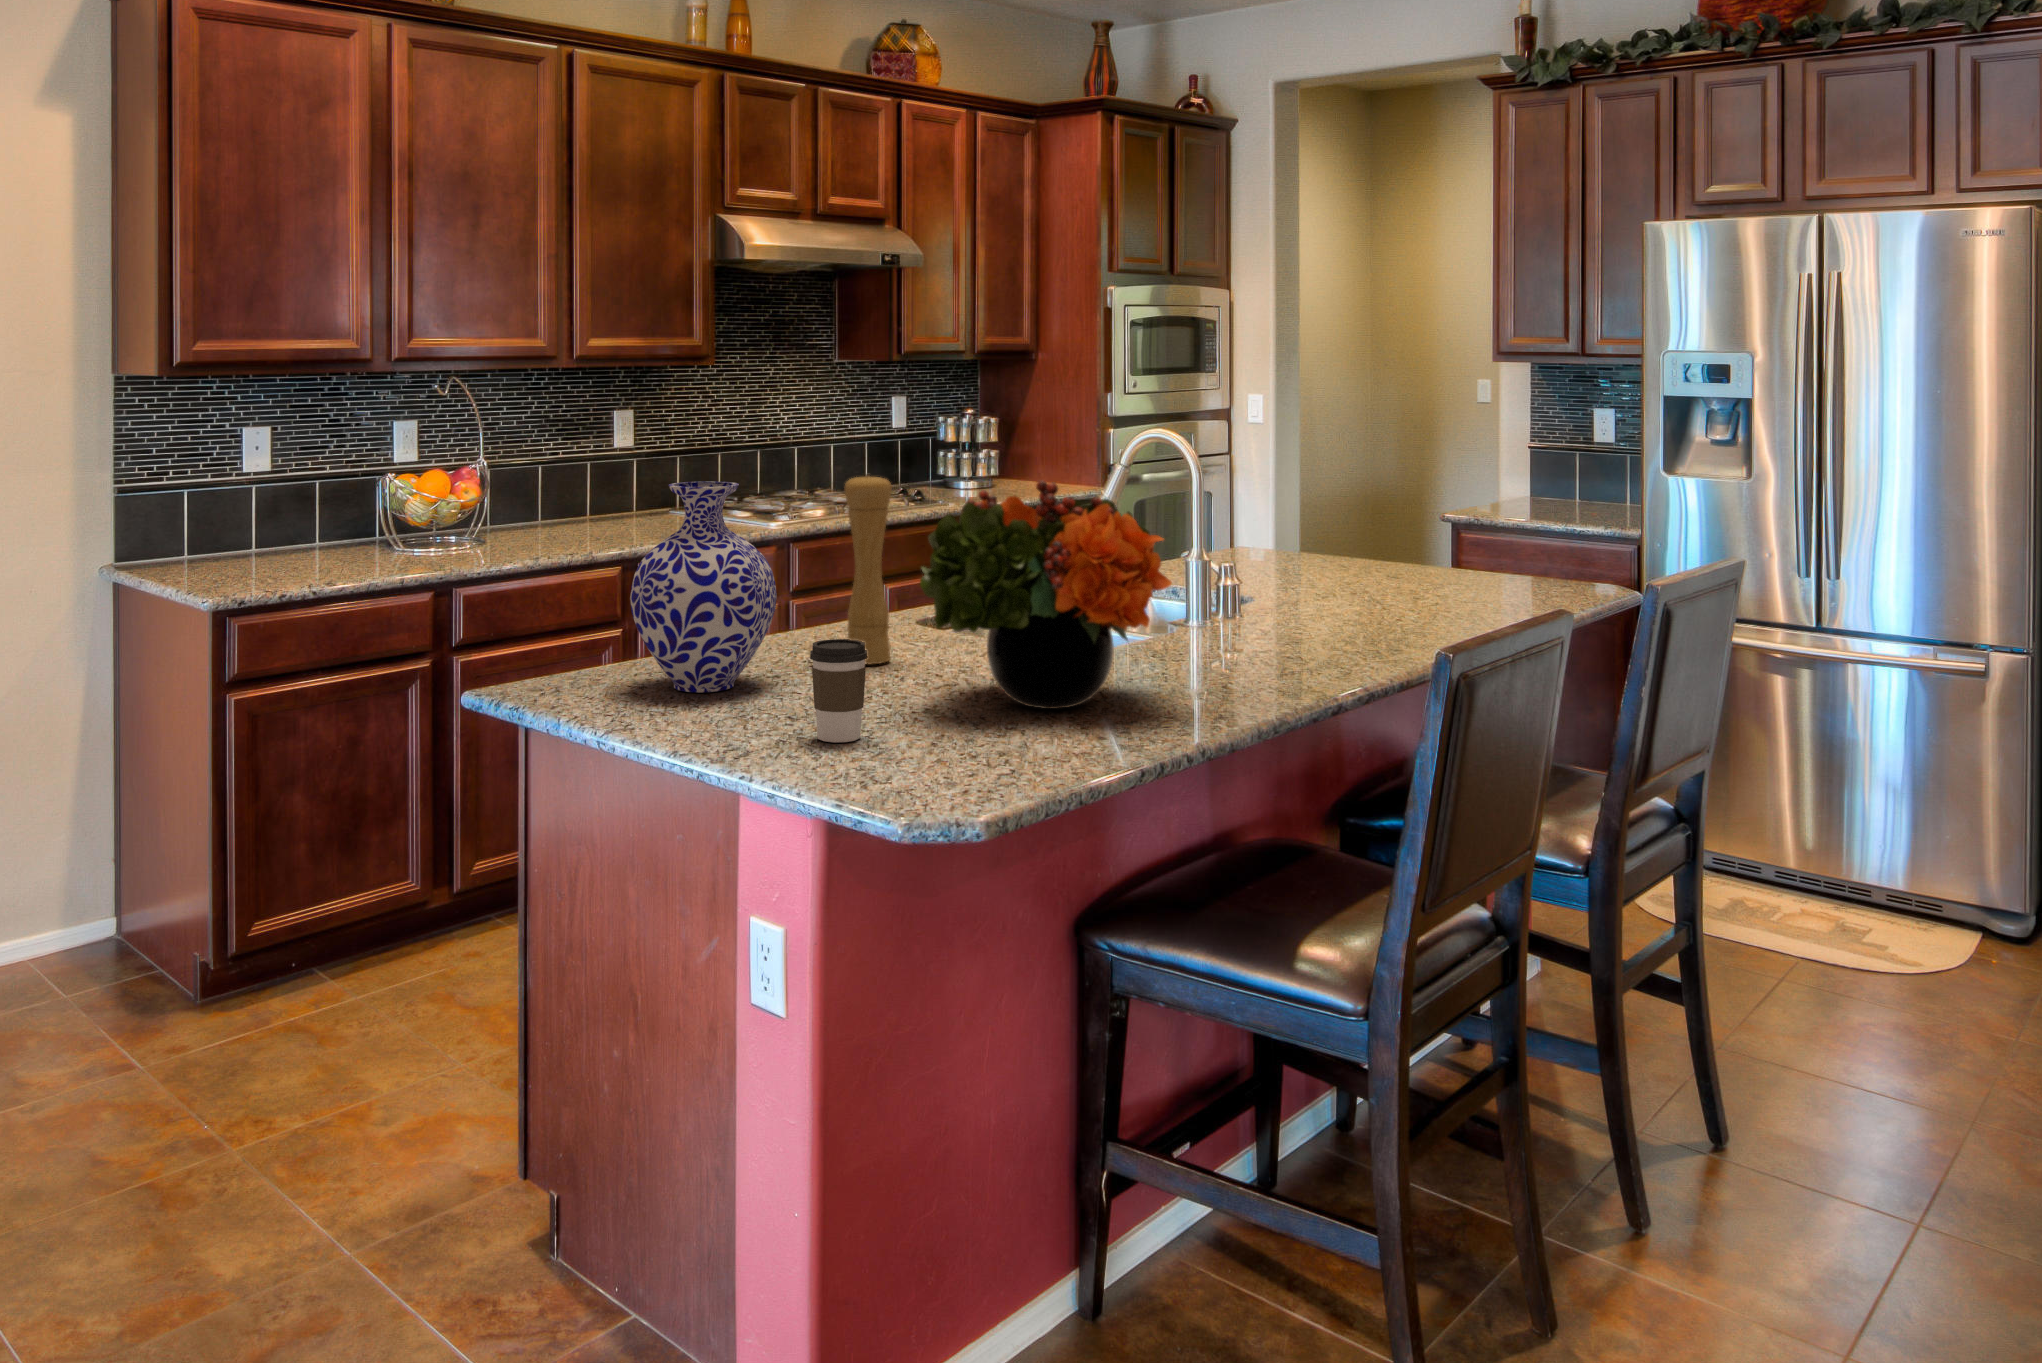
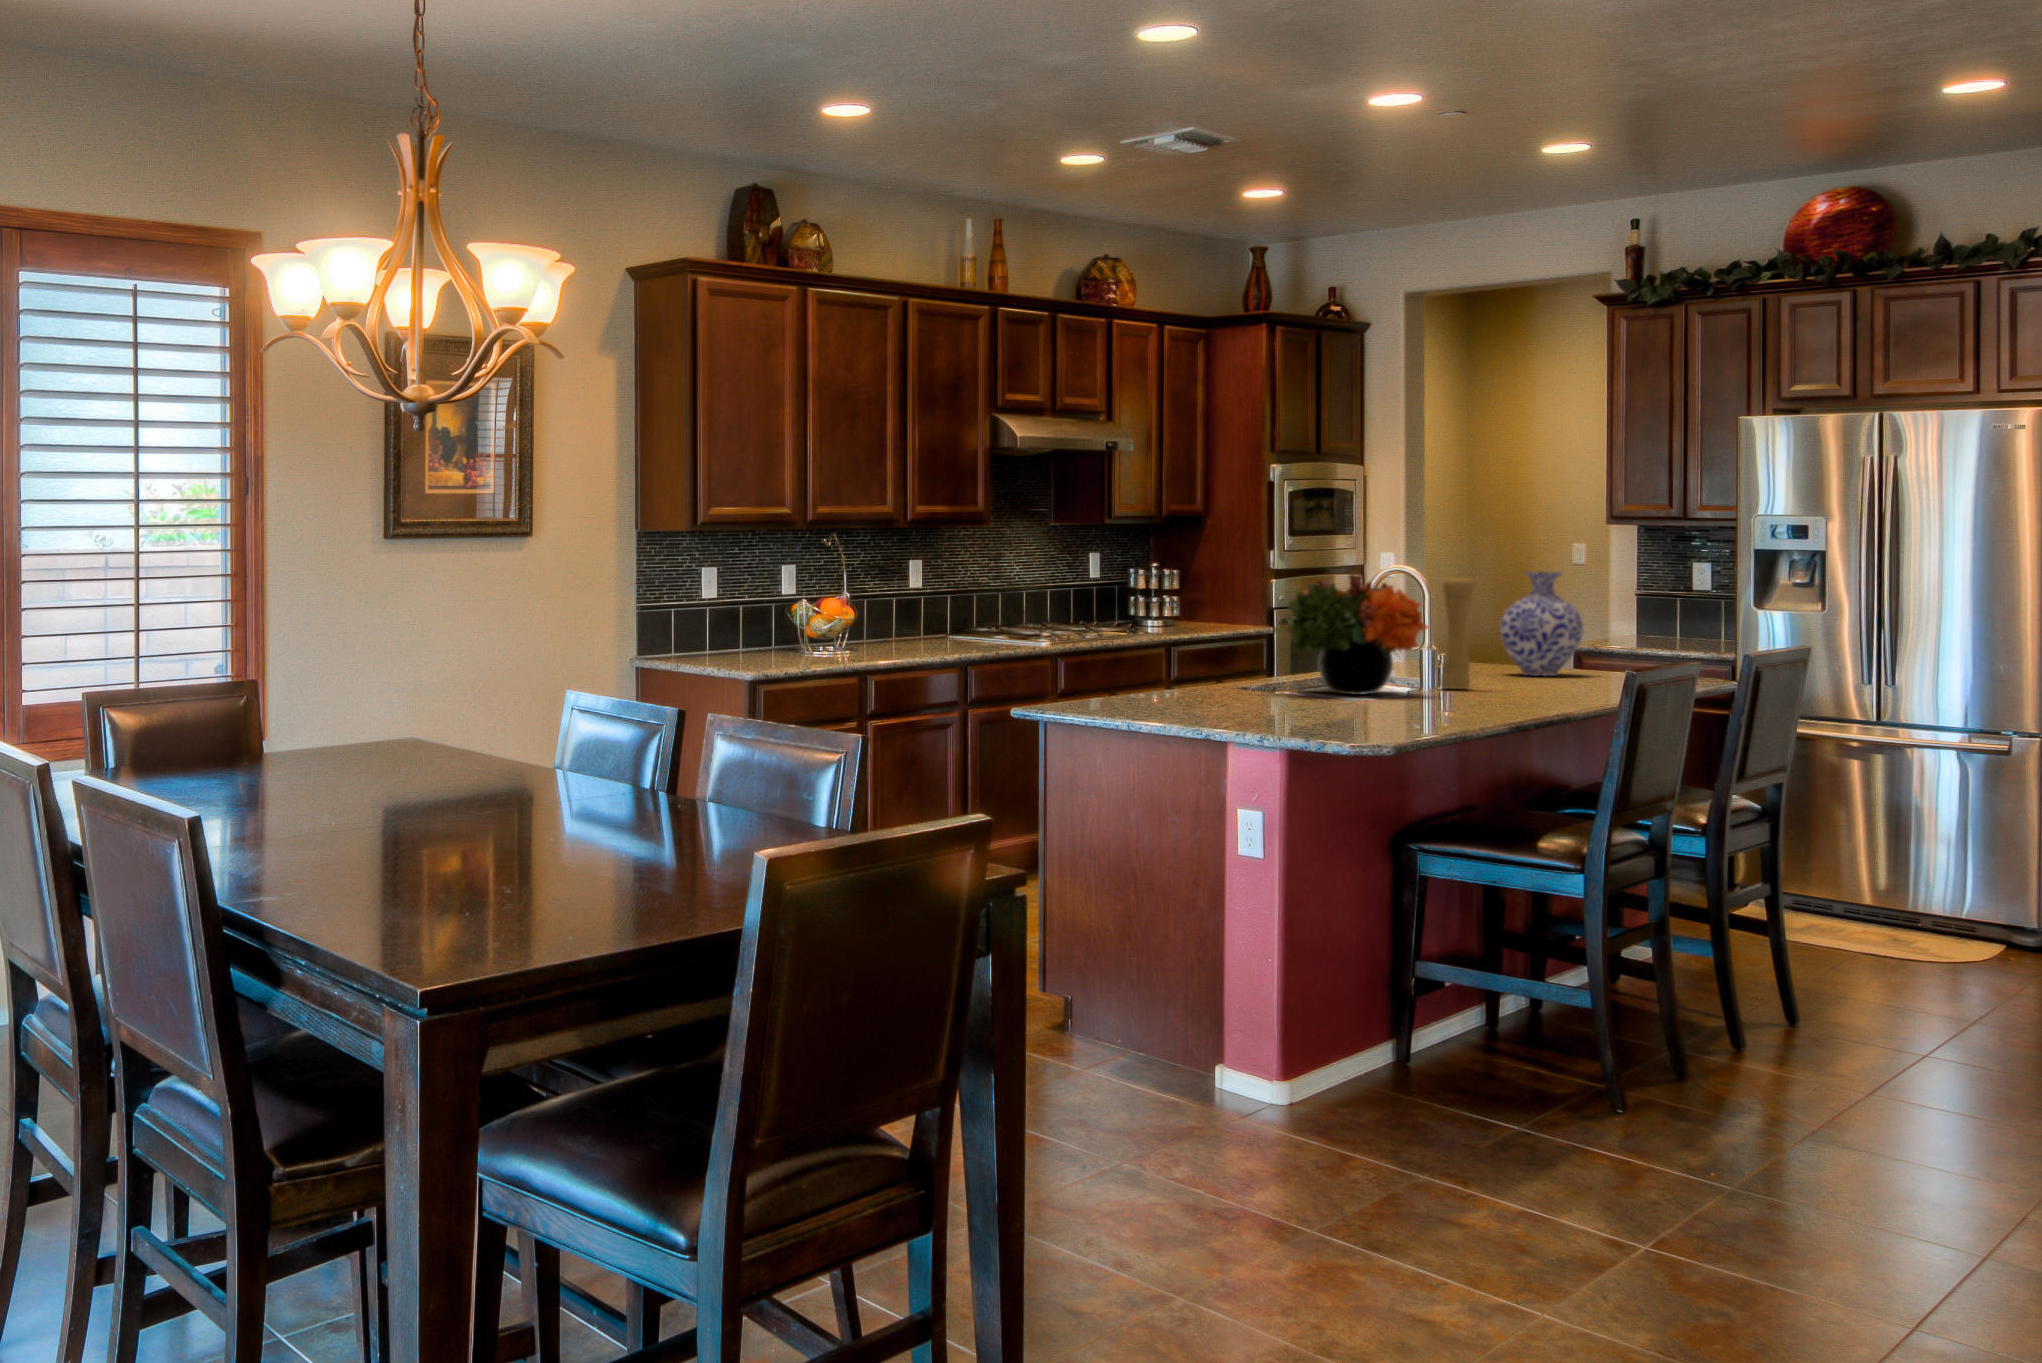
pepper mill: present [845,474,892,665] -> present [1441,577,1474,689]
vase: present [630,482,777,692] -> present [1500,572,1583,676]
coffee cup: present [810,639,868,742] -> none [1239,651,1272,700]

